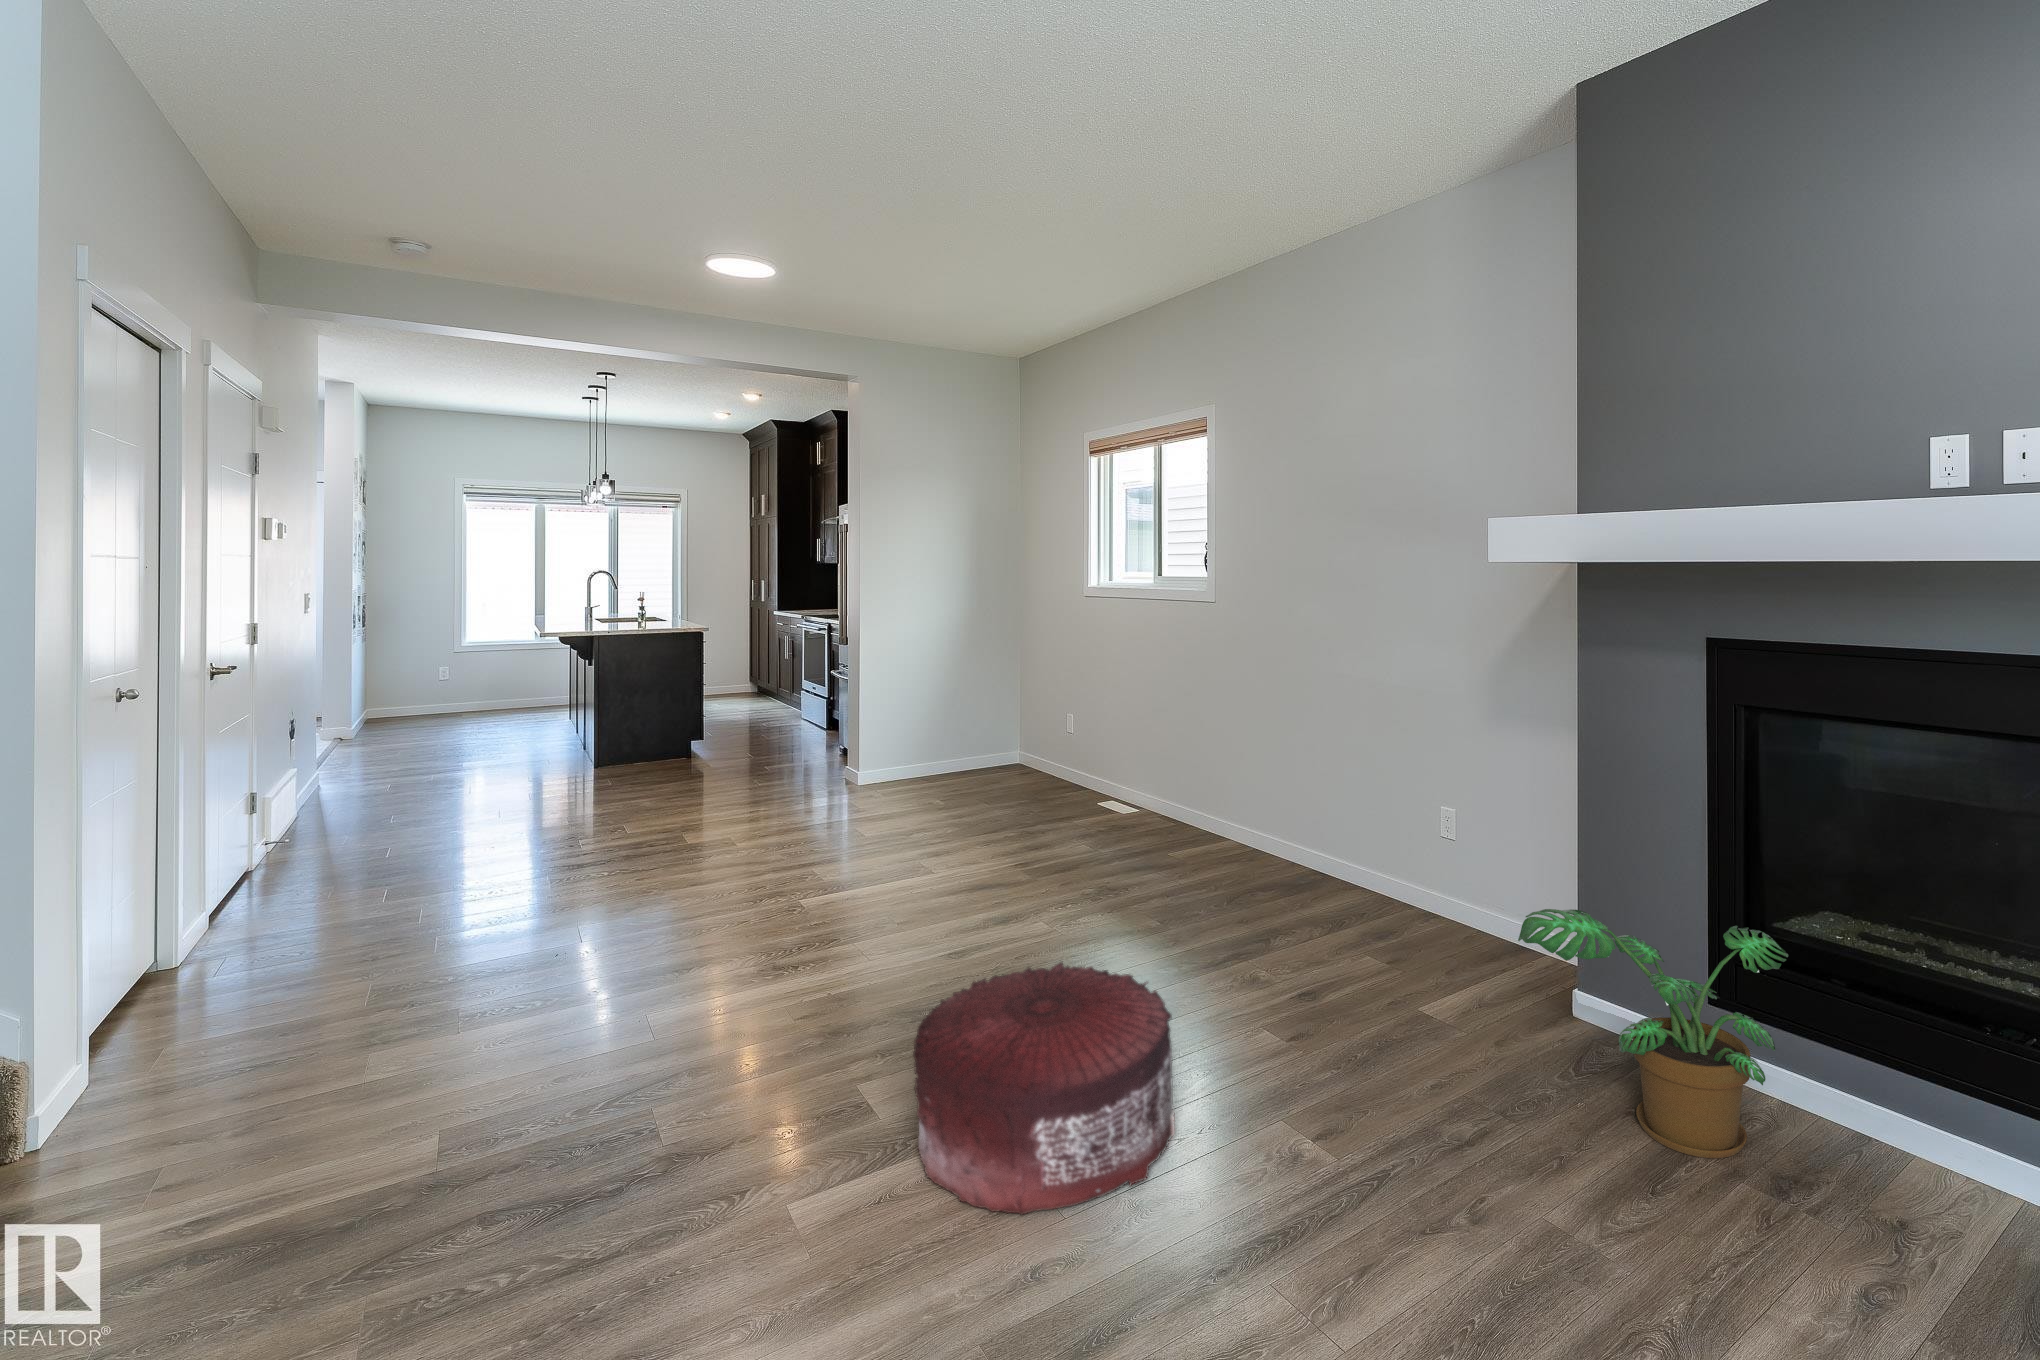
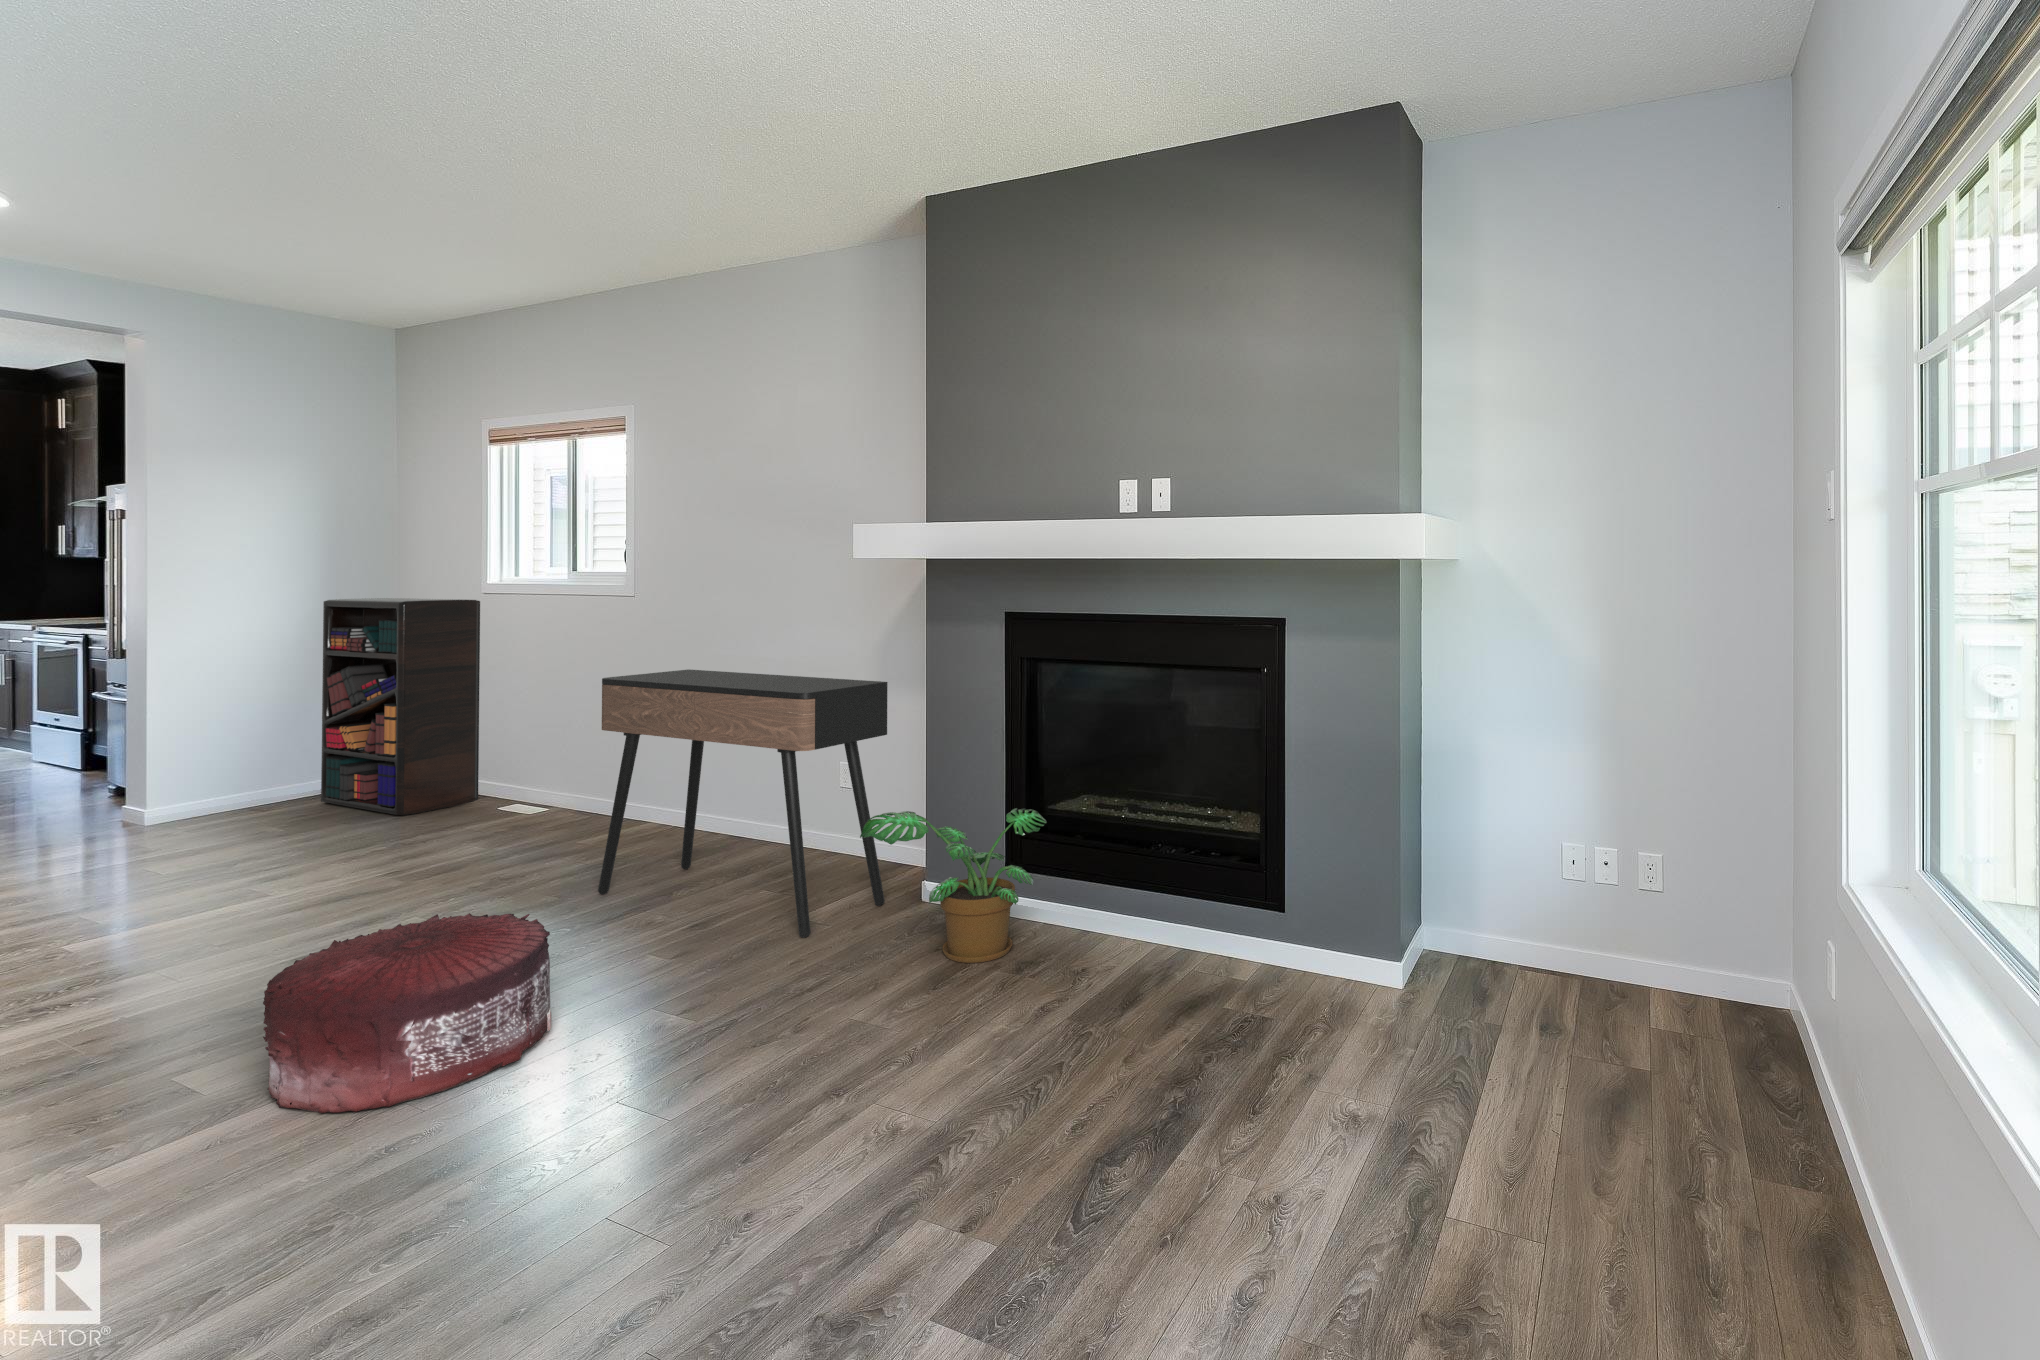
bookshelf: none [971,599,1085,800] -> present [321,598,480,815]
console table: none [1197,686,1525,1046] -> present [598,669,888,938]

